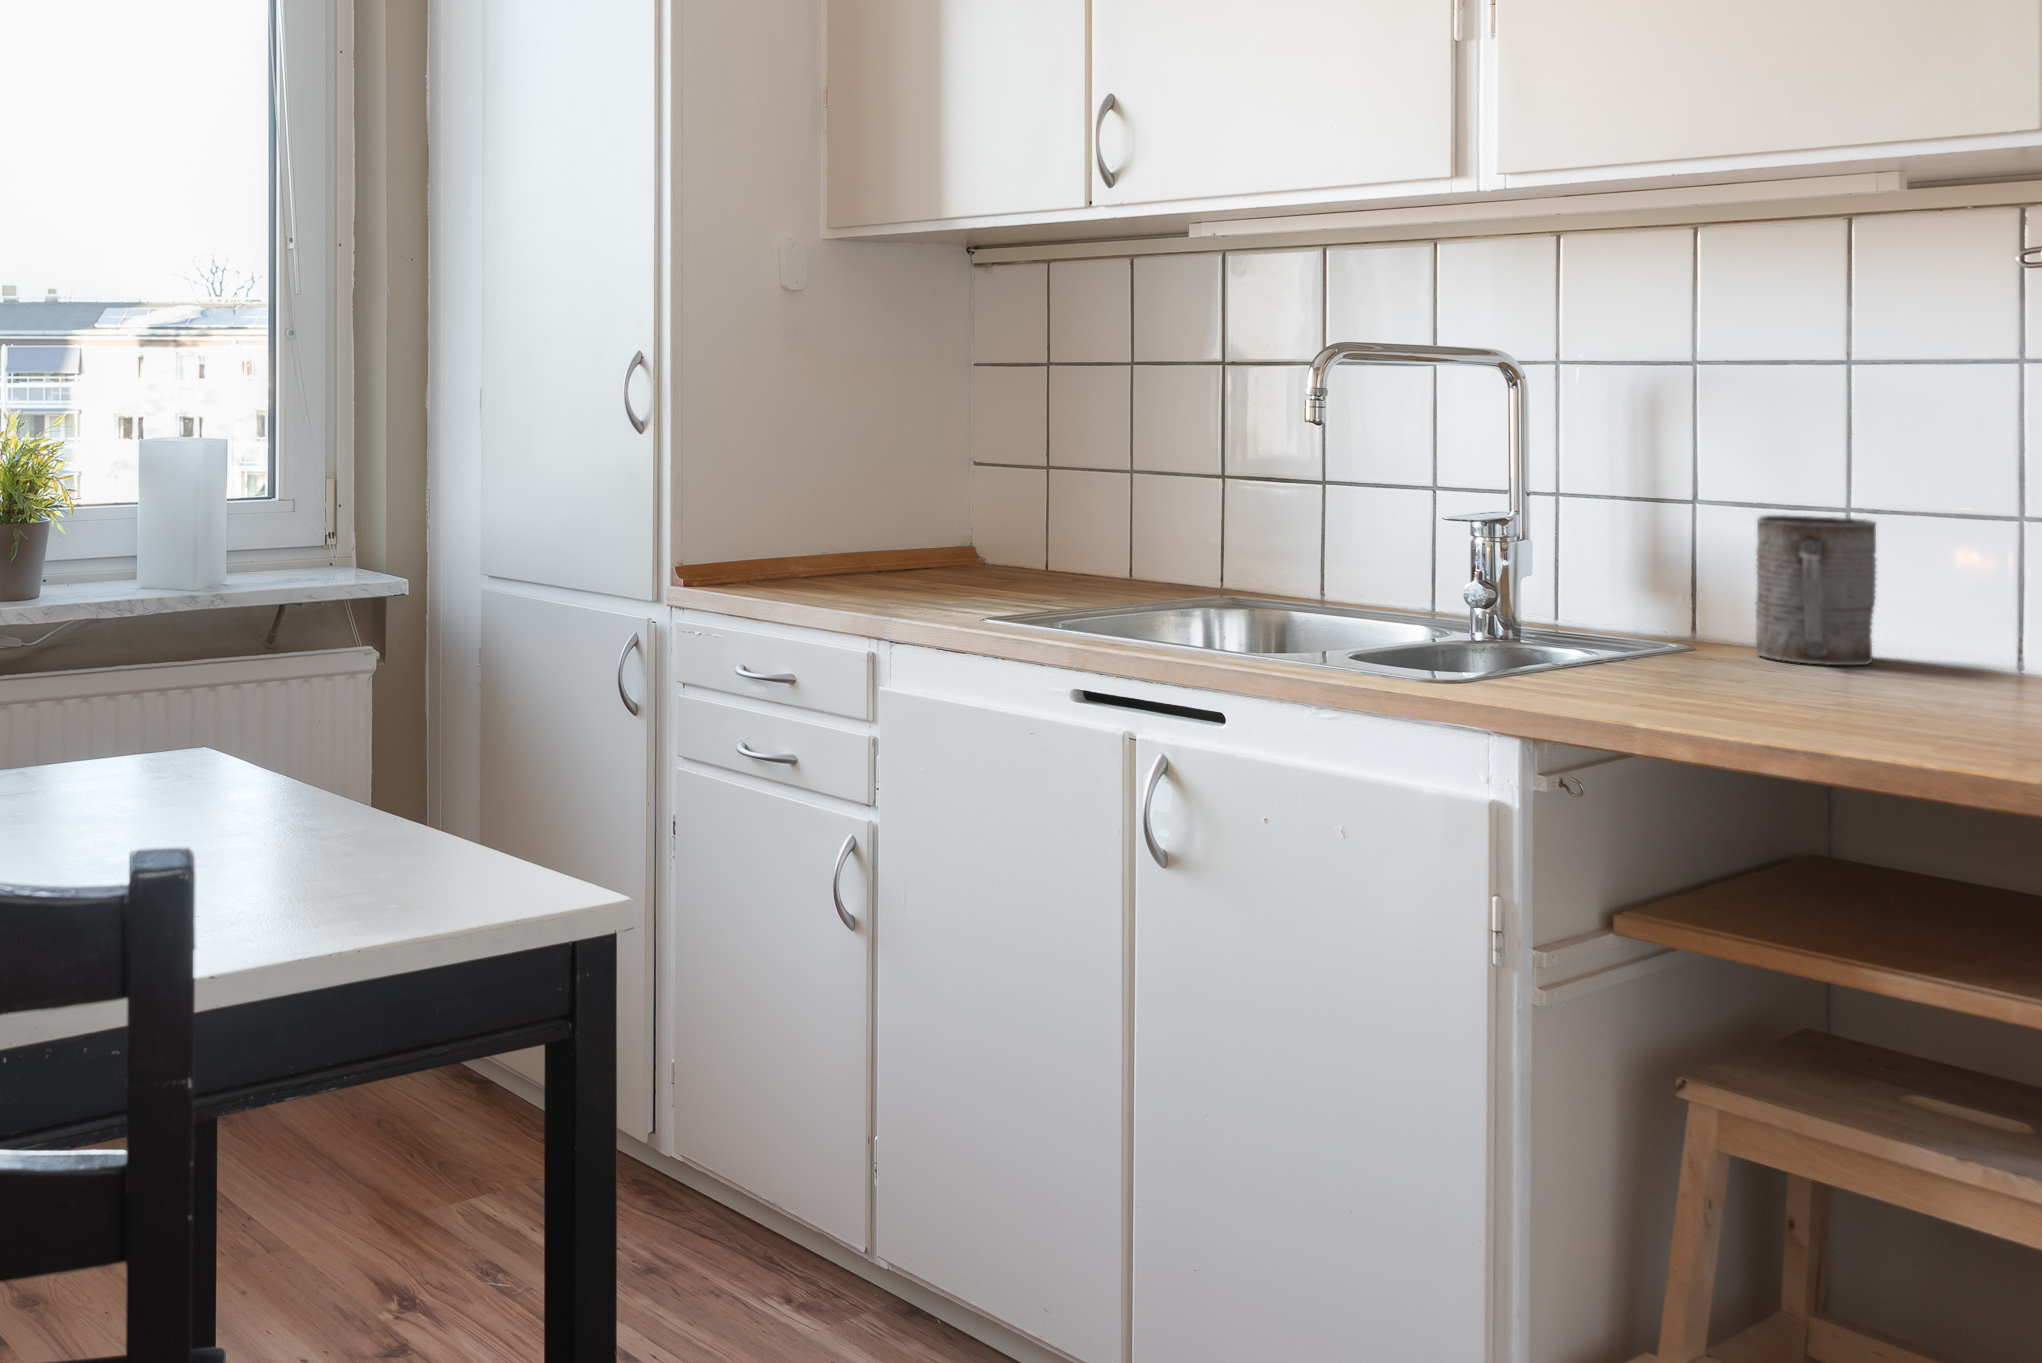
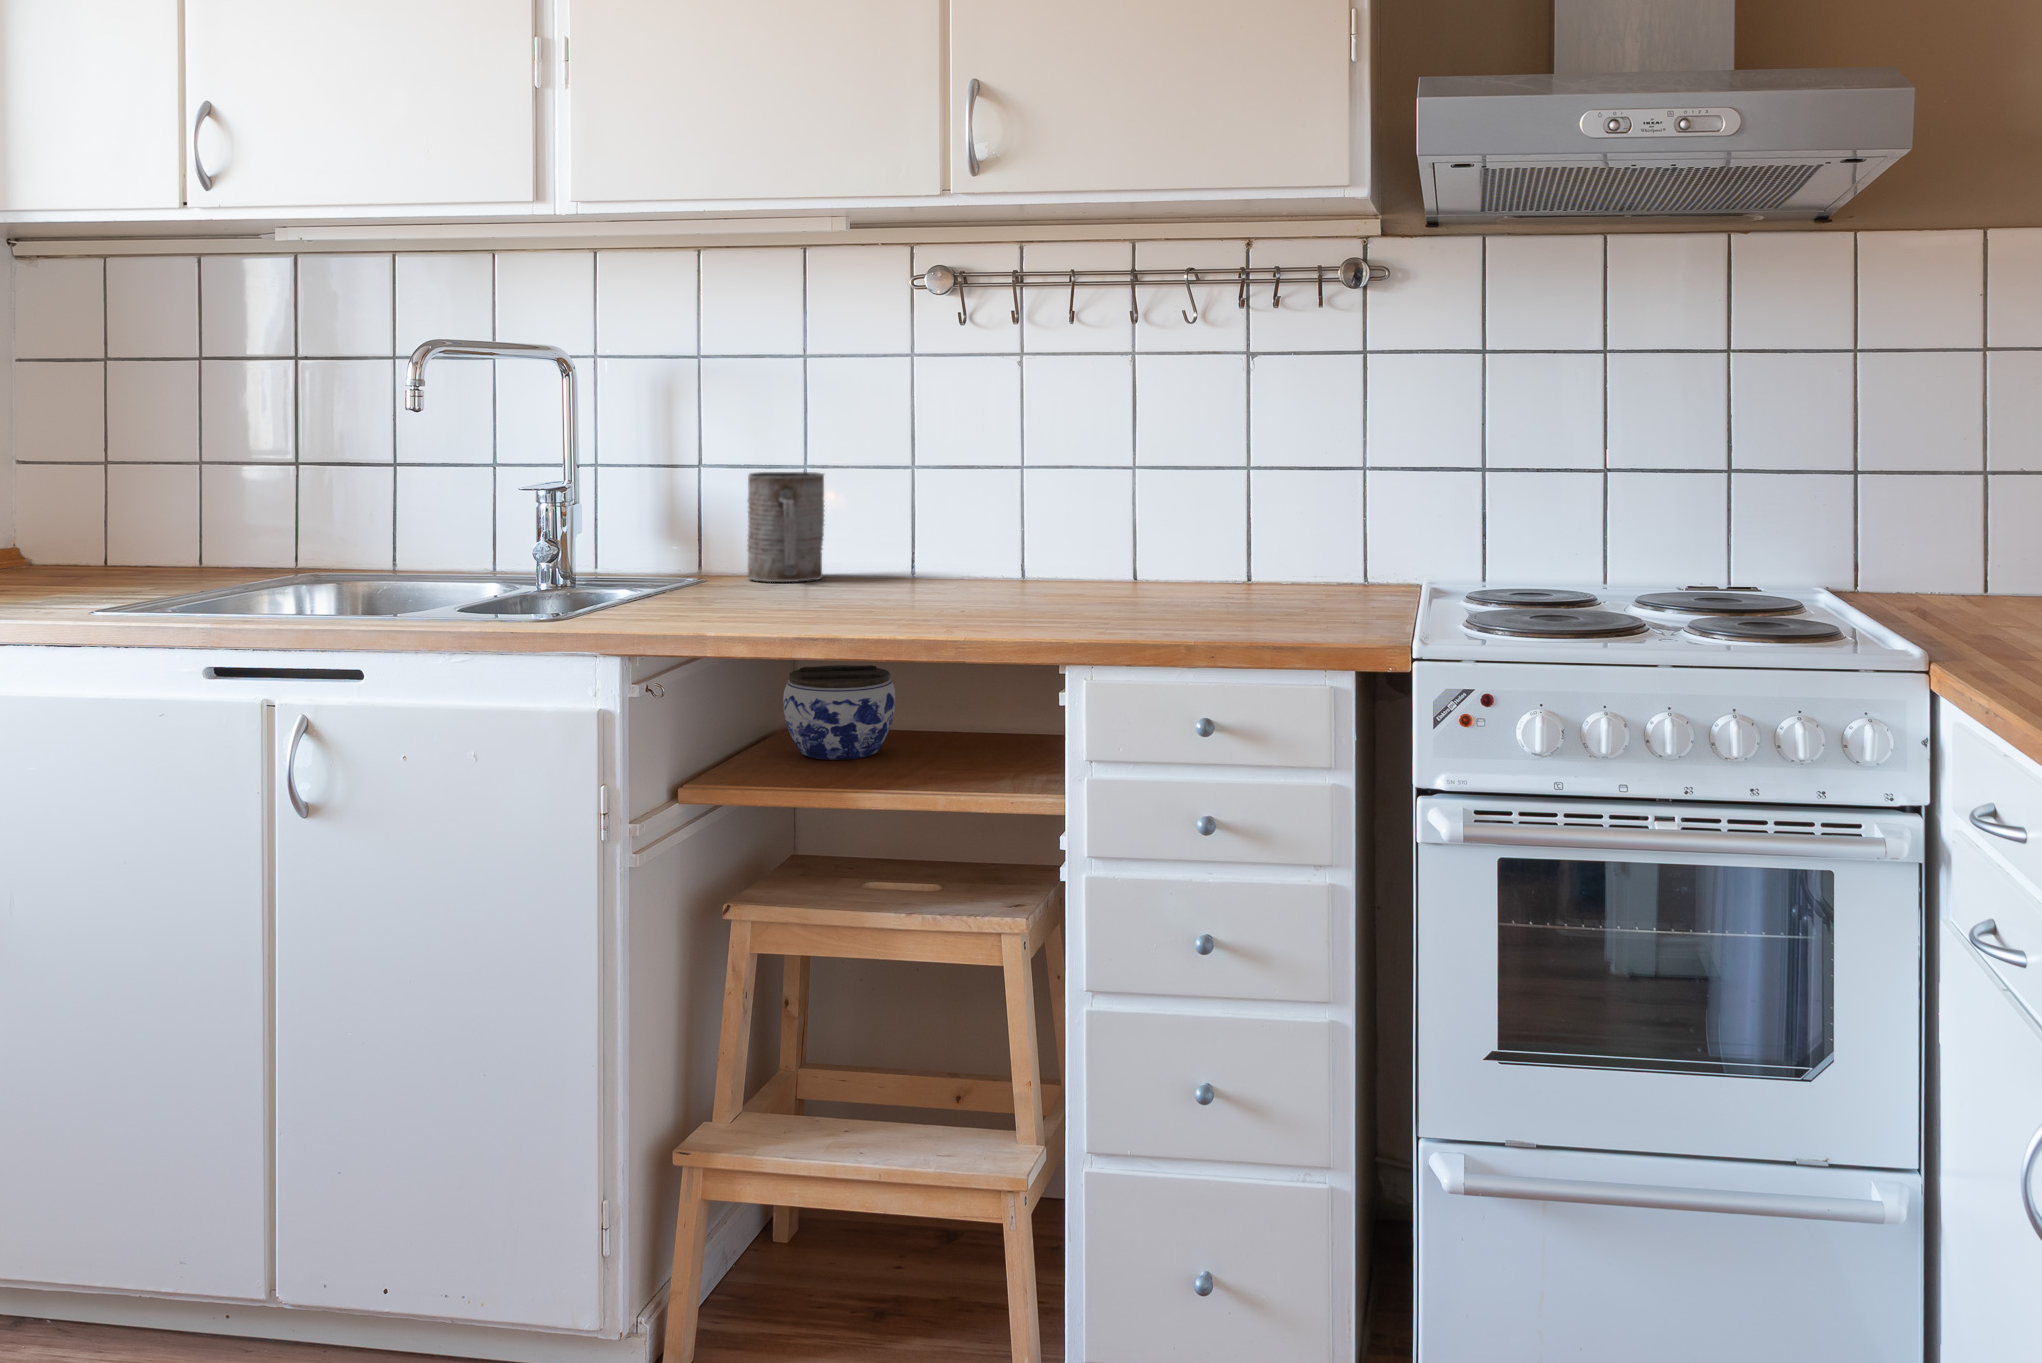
jar: none [1787,781,1971,920] -> present [783,665,895,760]

